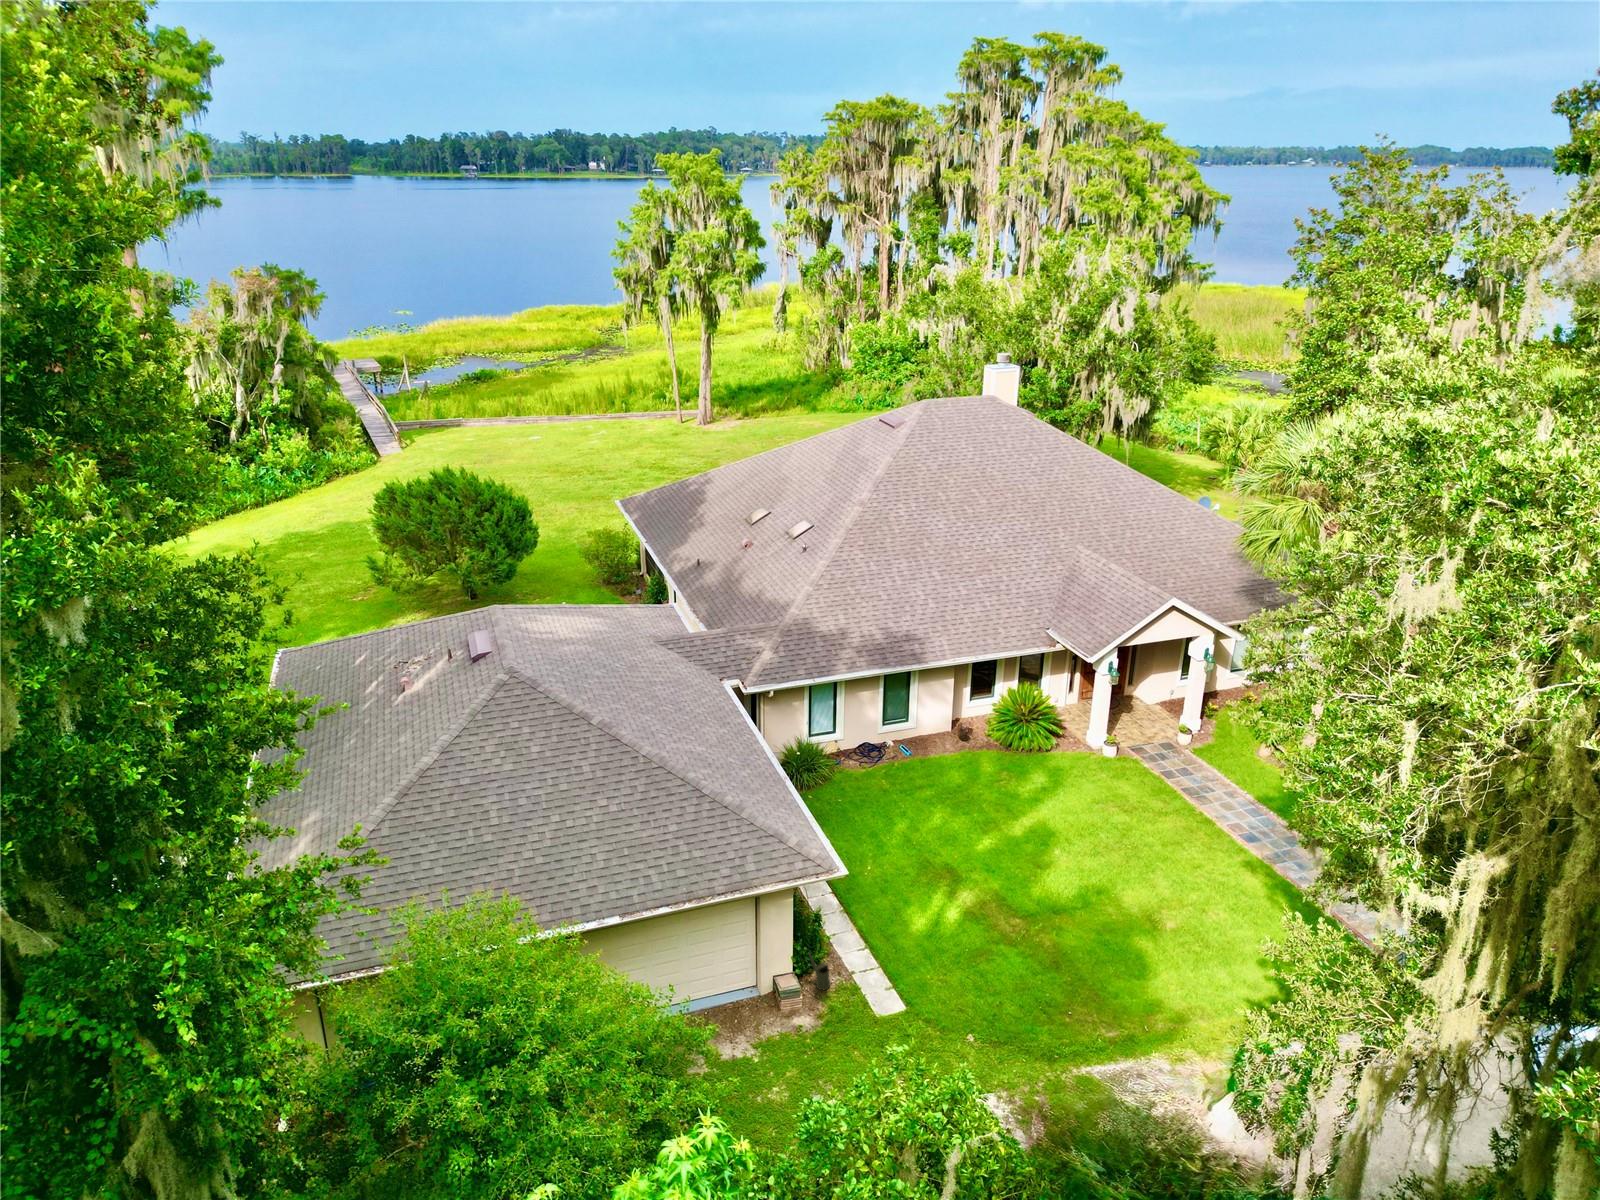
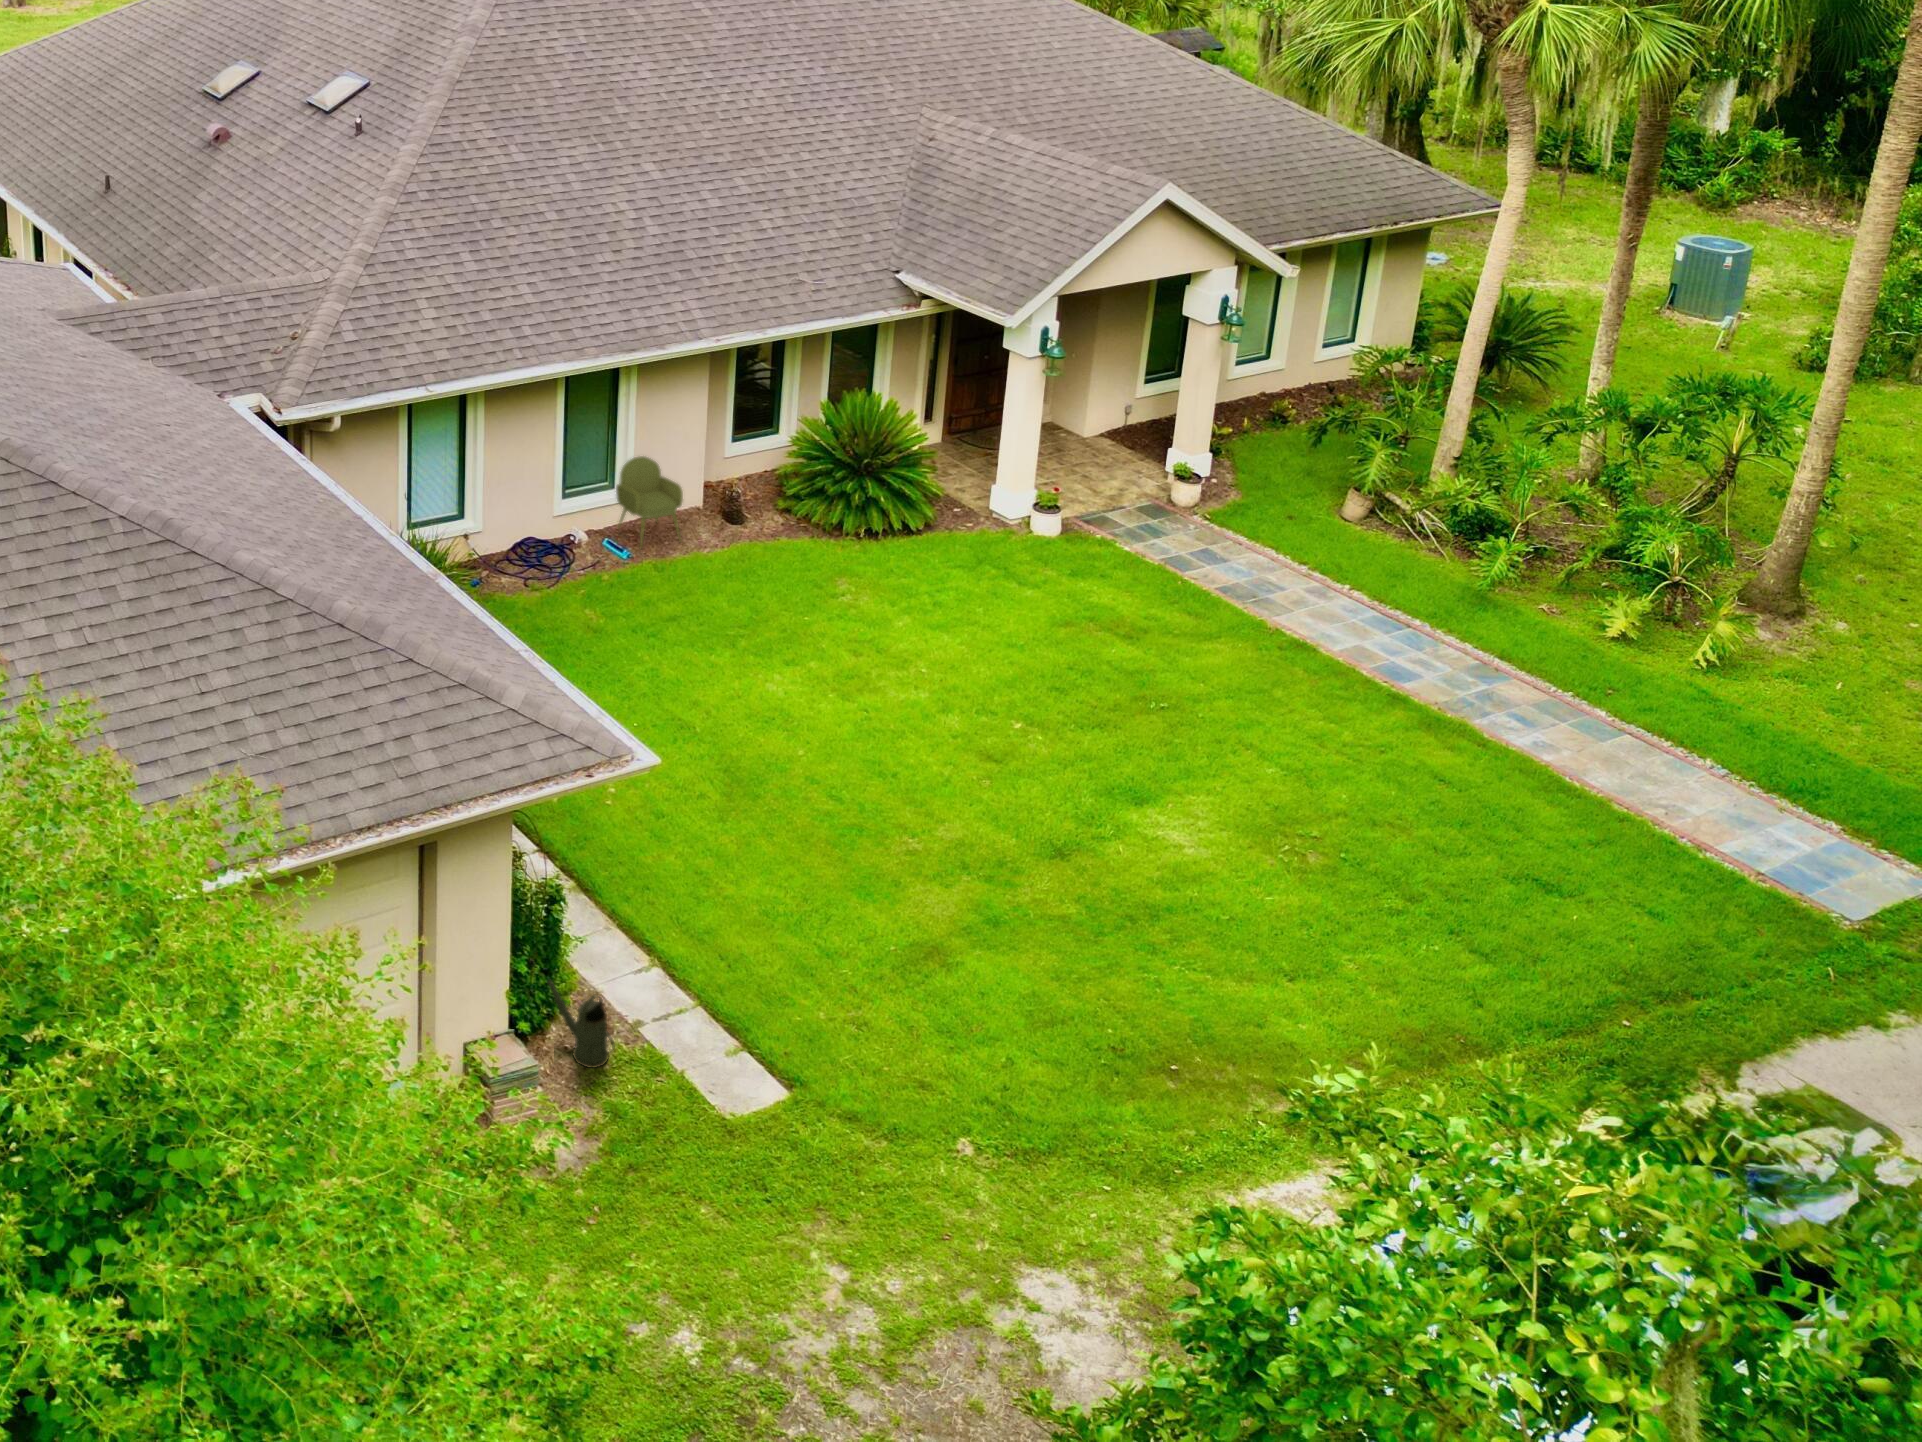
armchair: none [907,708,936,751] -> present [616,456,683,547]

